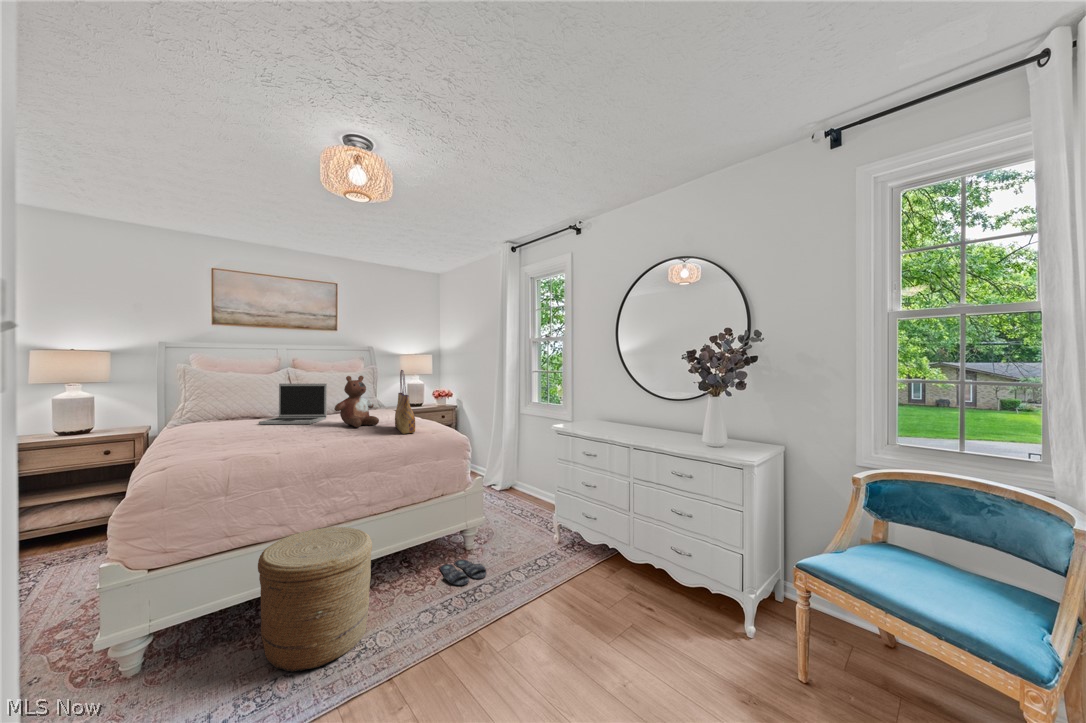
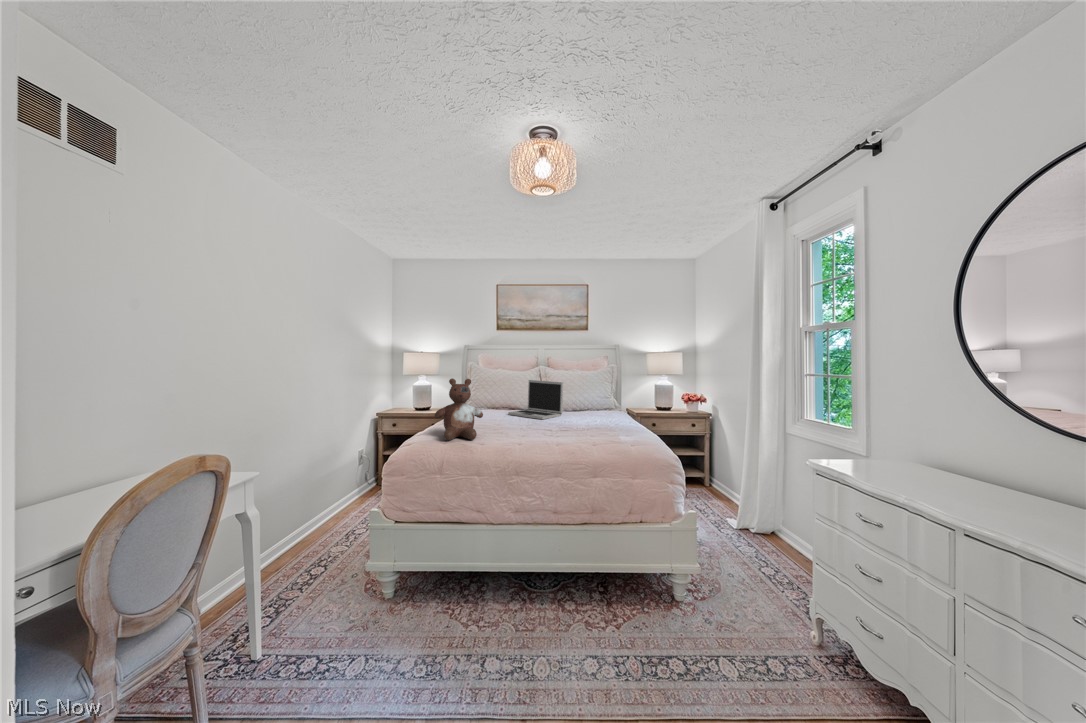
tote bag: present [395,370,415,434] -> none [604,373,621,444]
stuffed bear: present [334,376,379,427] -> present [435,378,483,440]
woven basket: present [258,527,372,672] -> none [443,525,542,668]
slippers: present [440,559,486,585] -> none [631,605,686,645]

